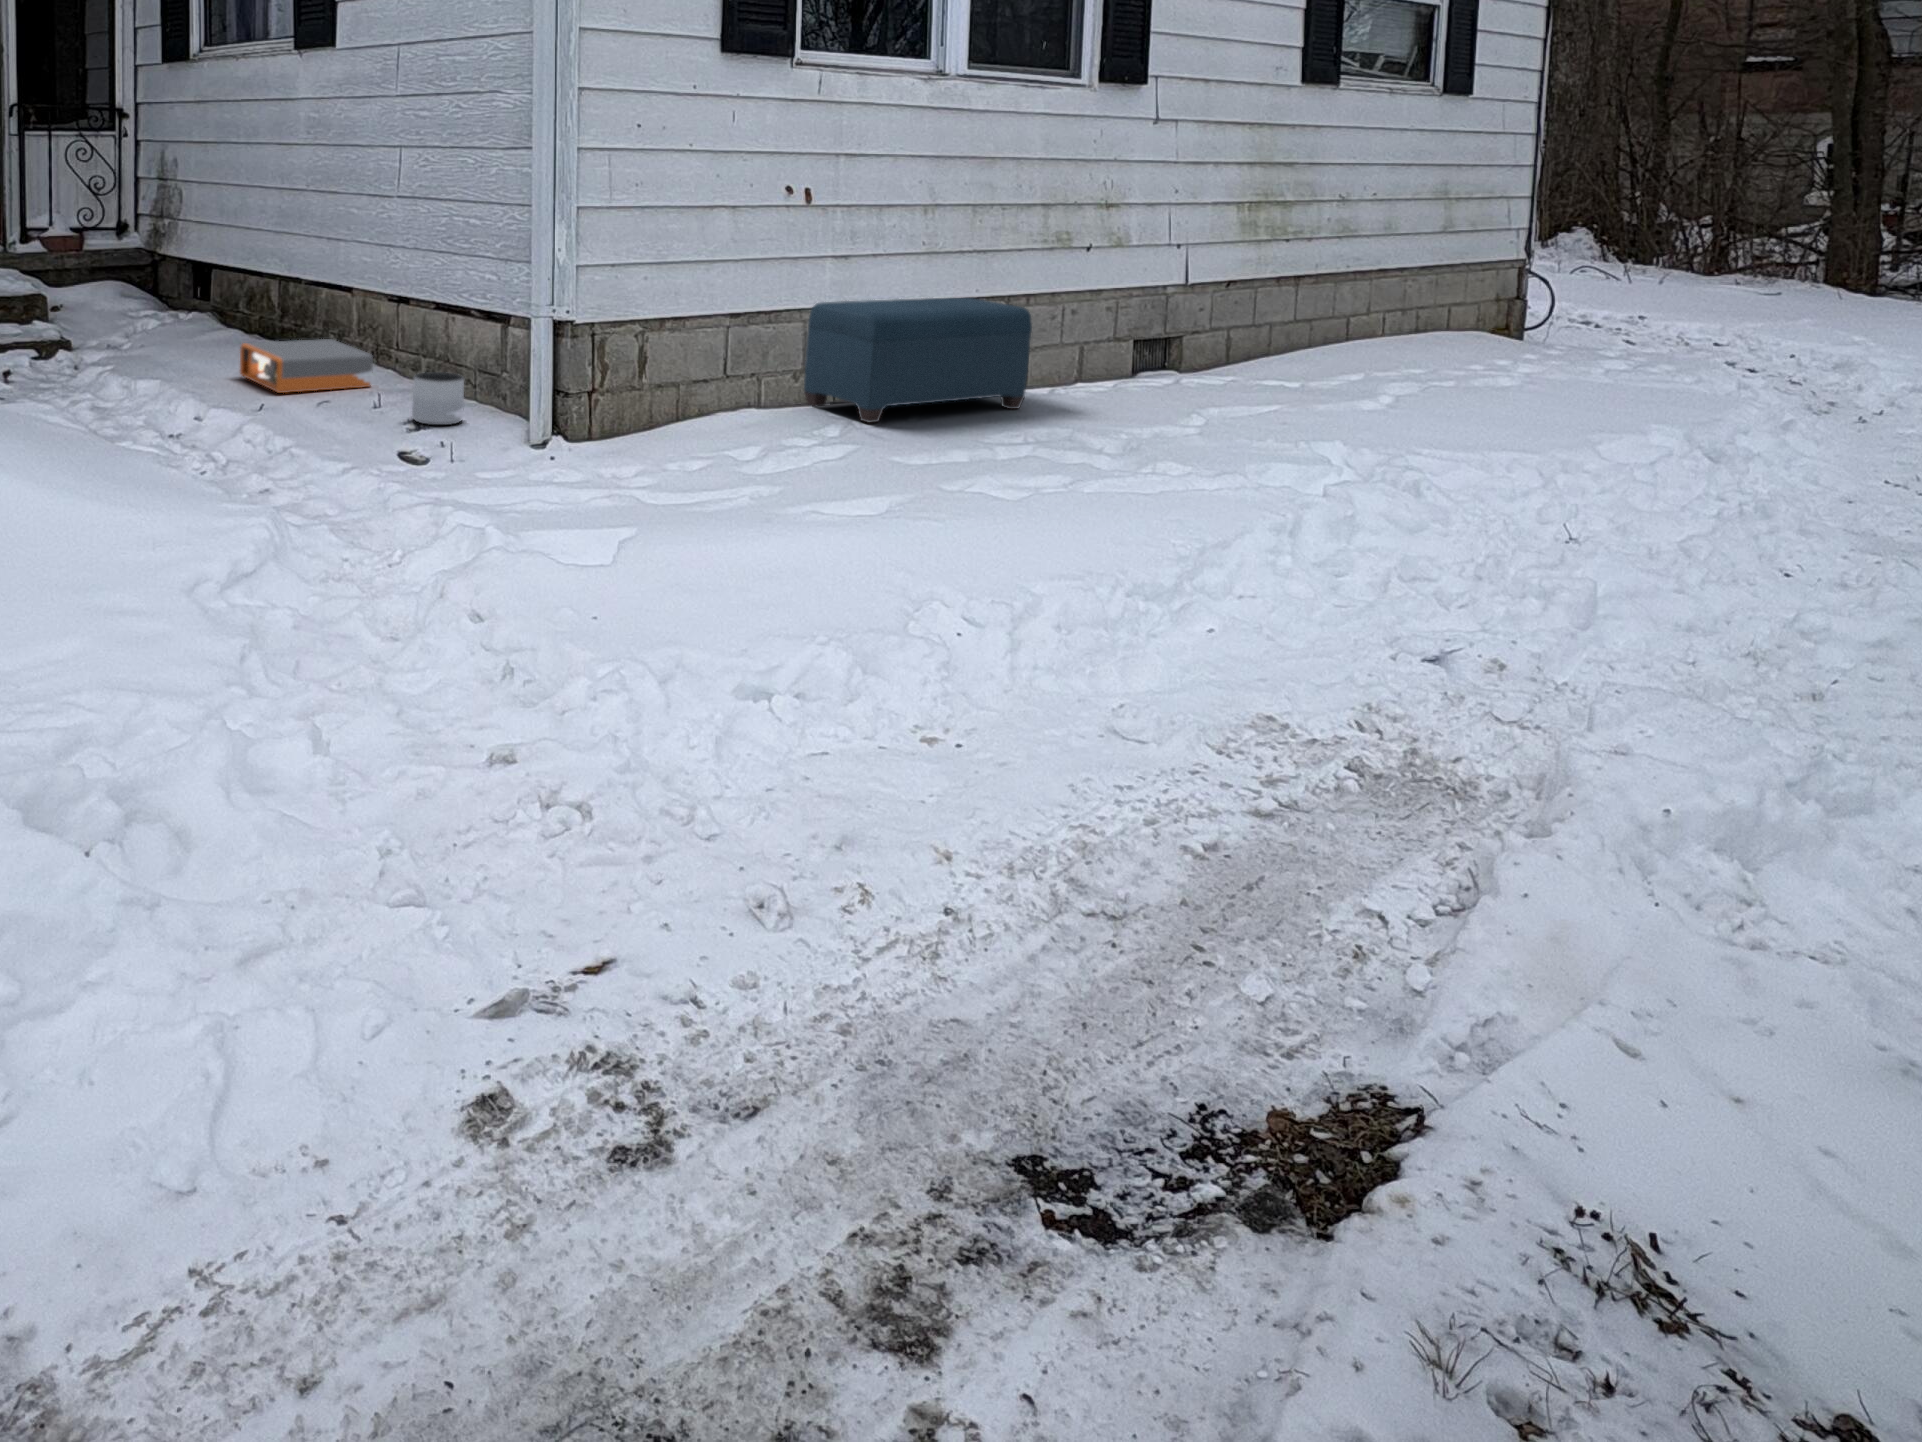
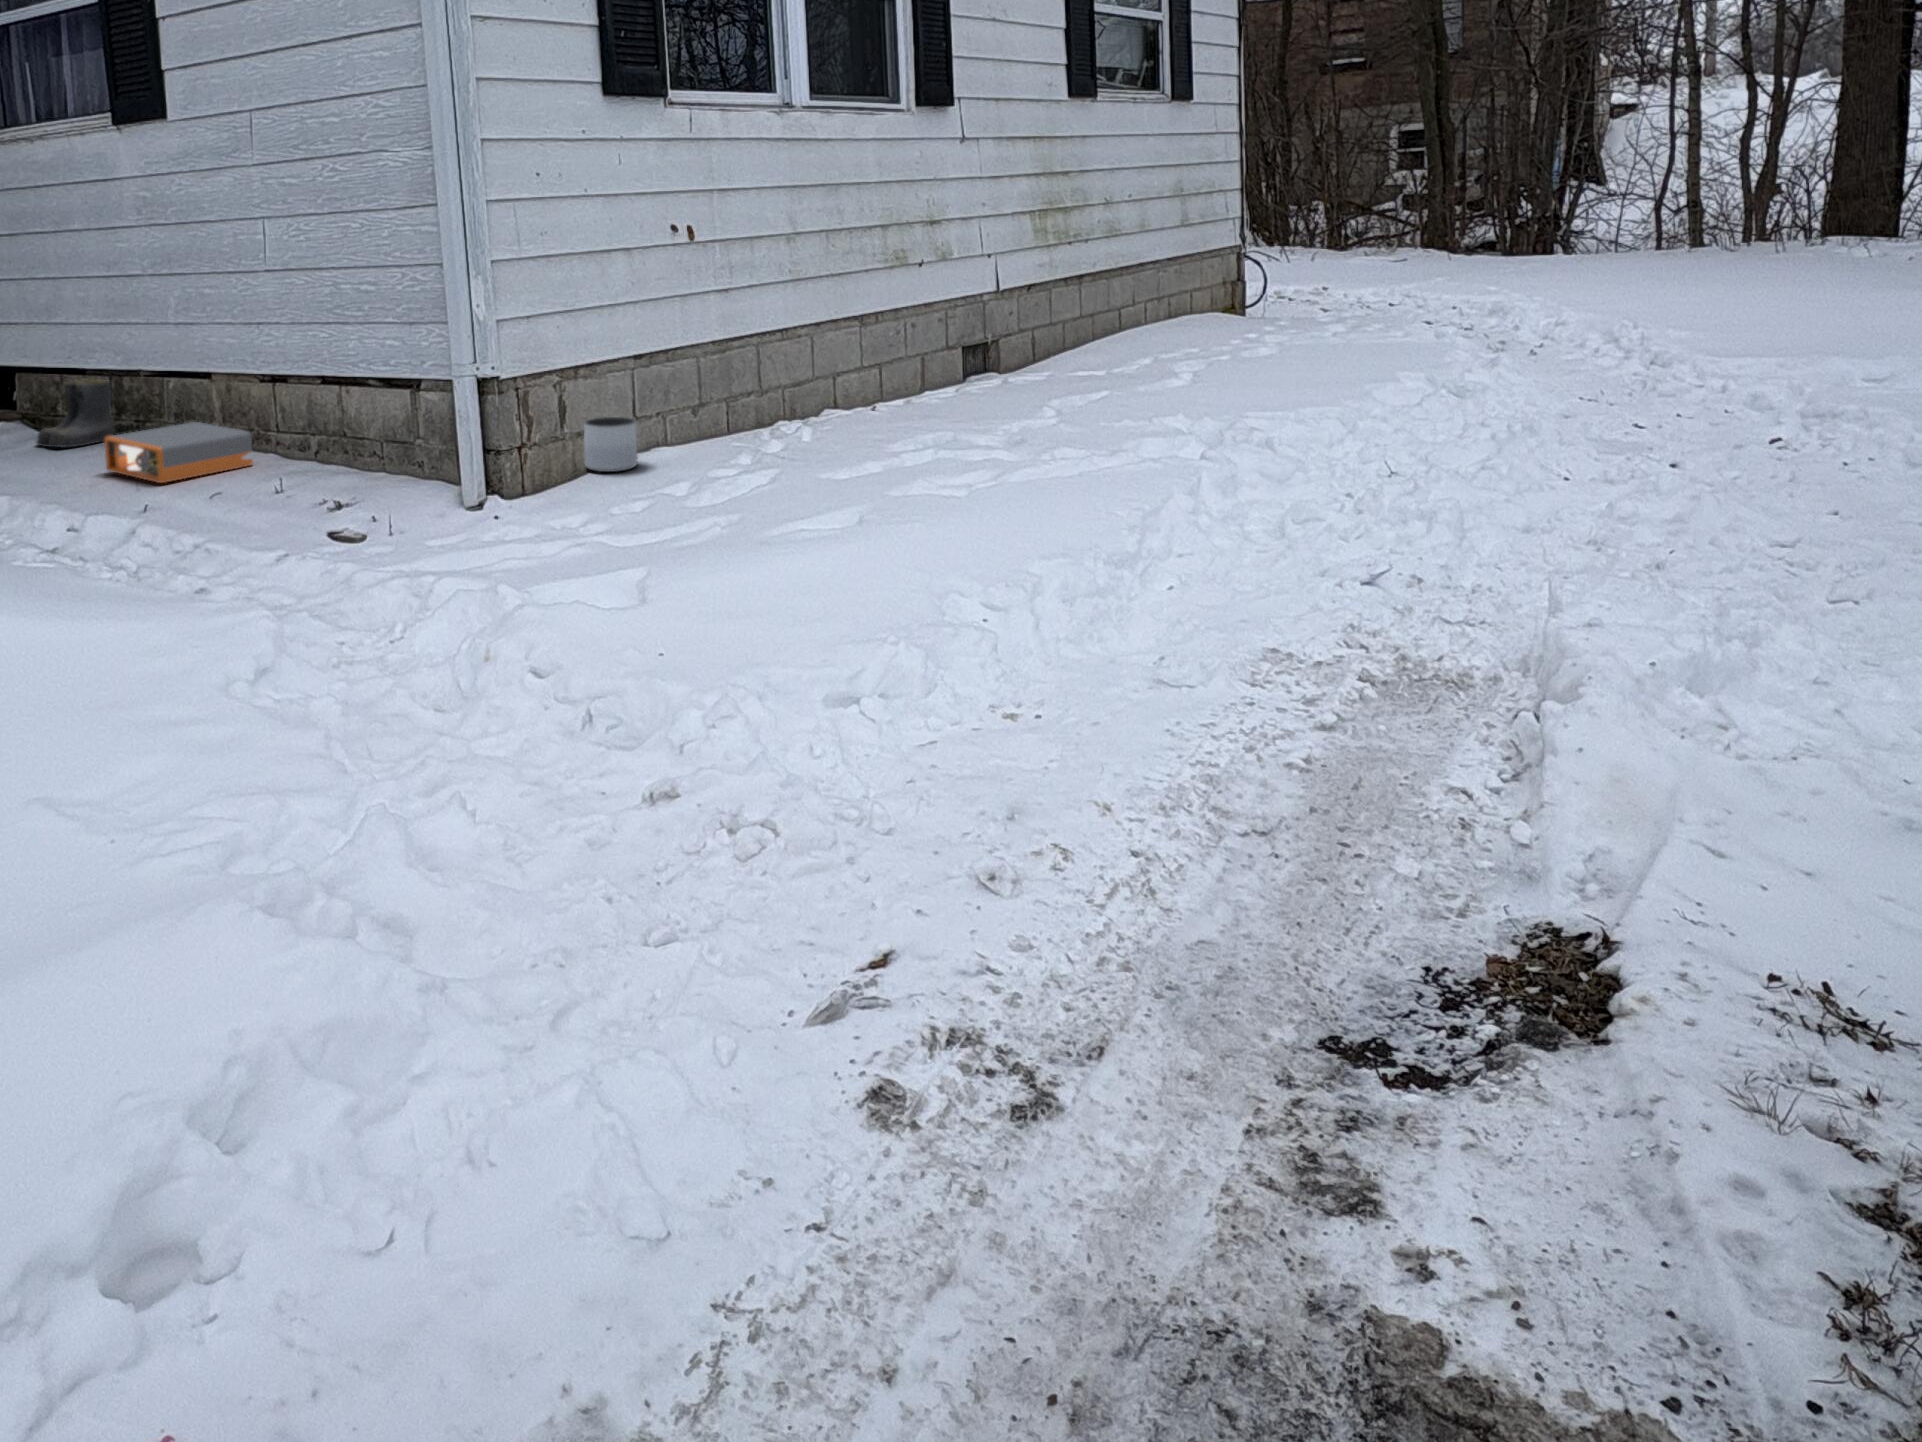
boots: none [199,288,271,350] -> present [37,379,113,448]
bench: present [804,298,1032,423] -> none [700,311,896,438]
planter: present [412,372,464,425] -> present [584,417,637,472]

